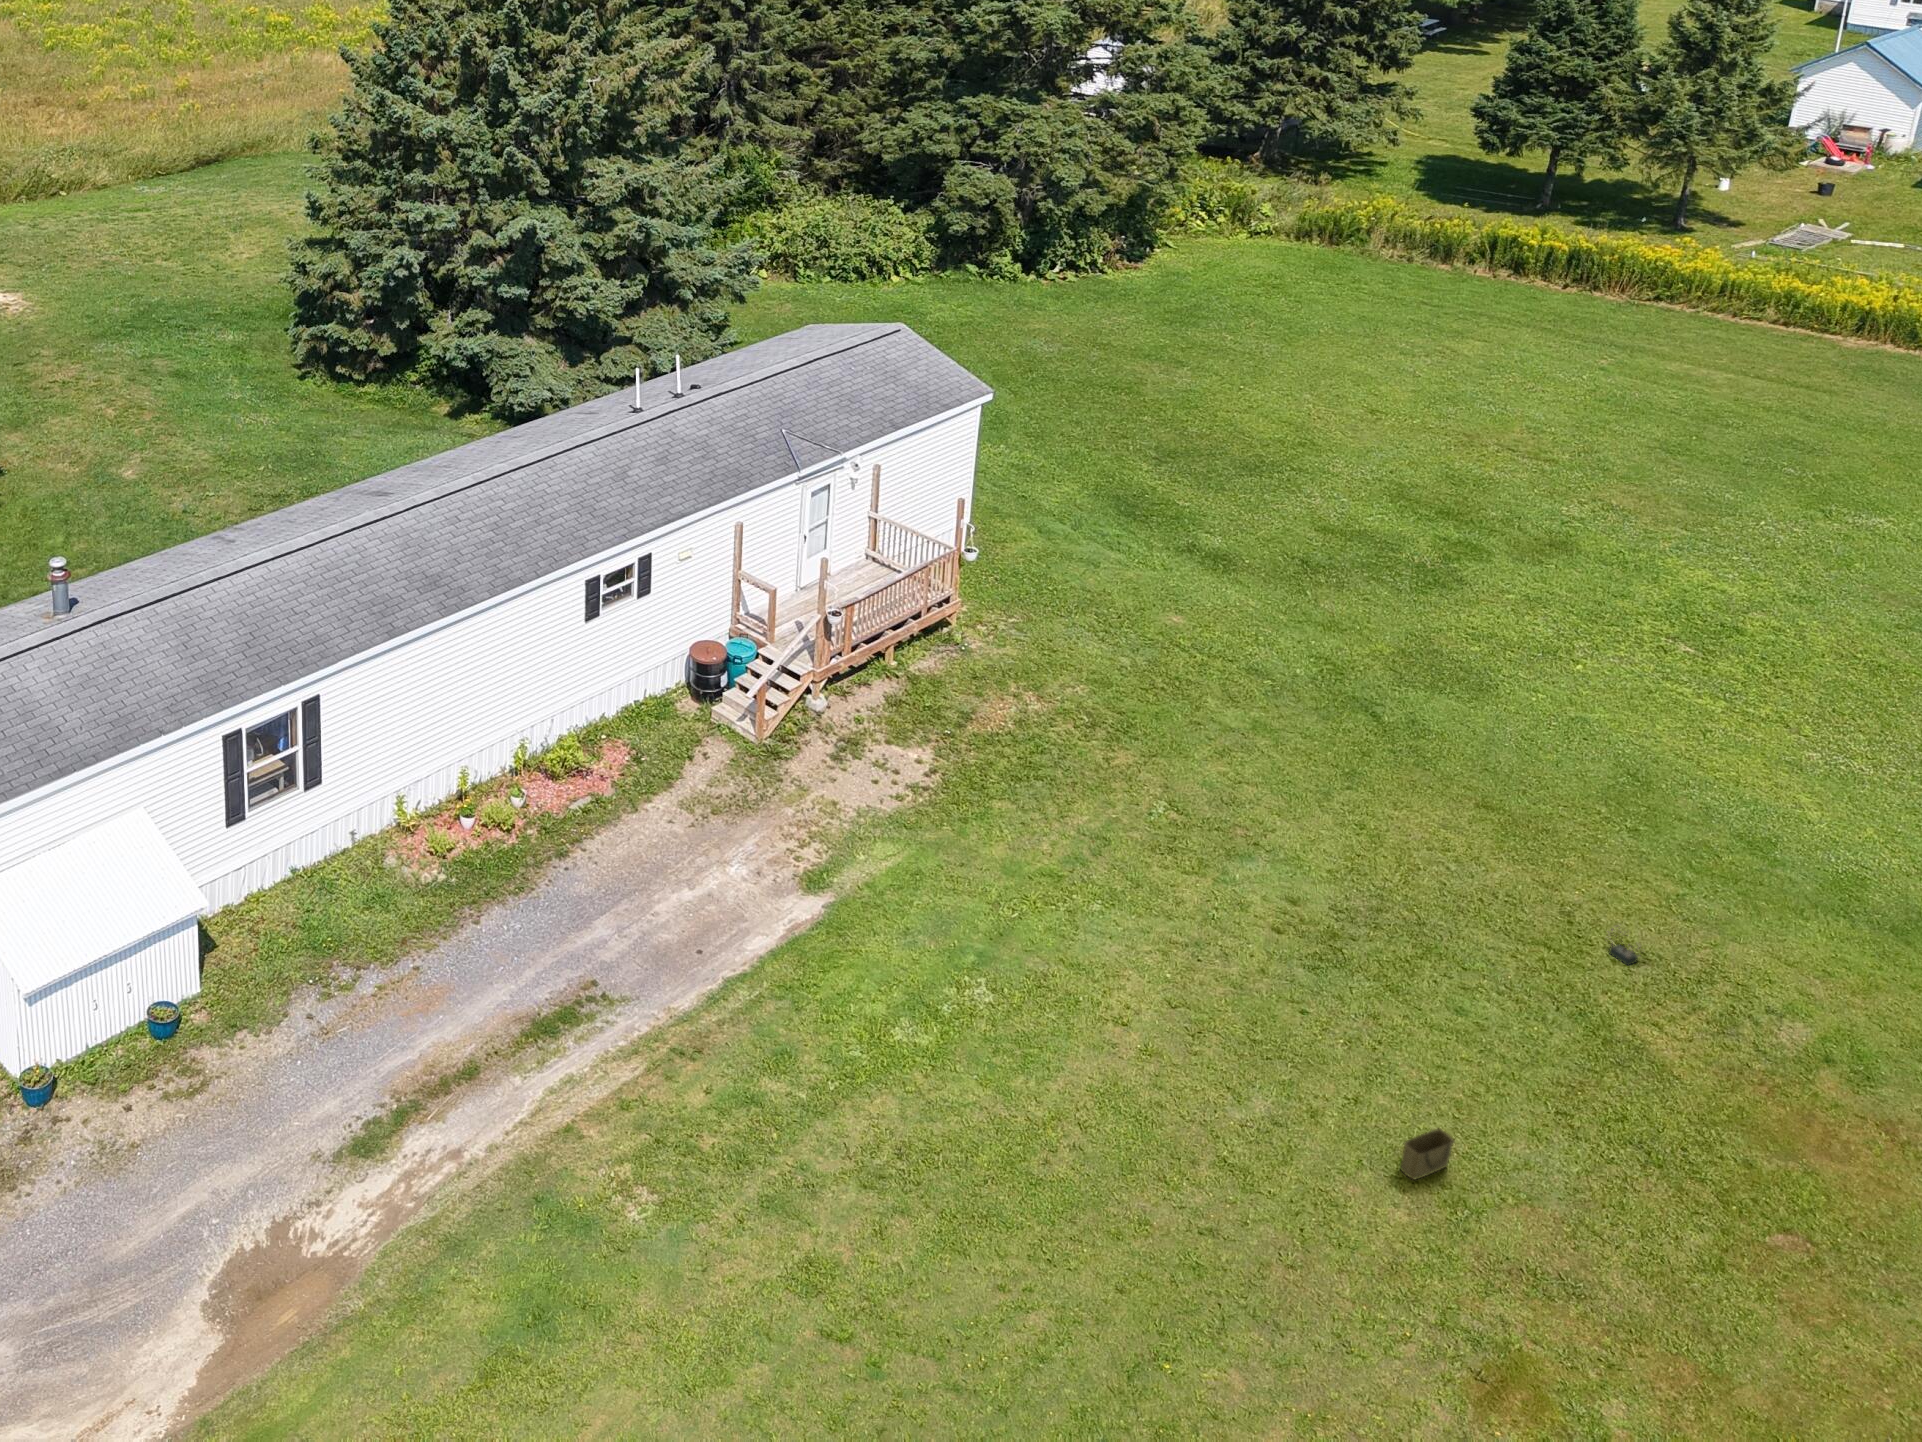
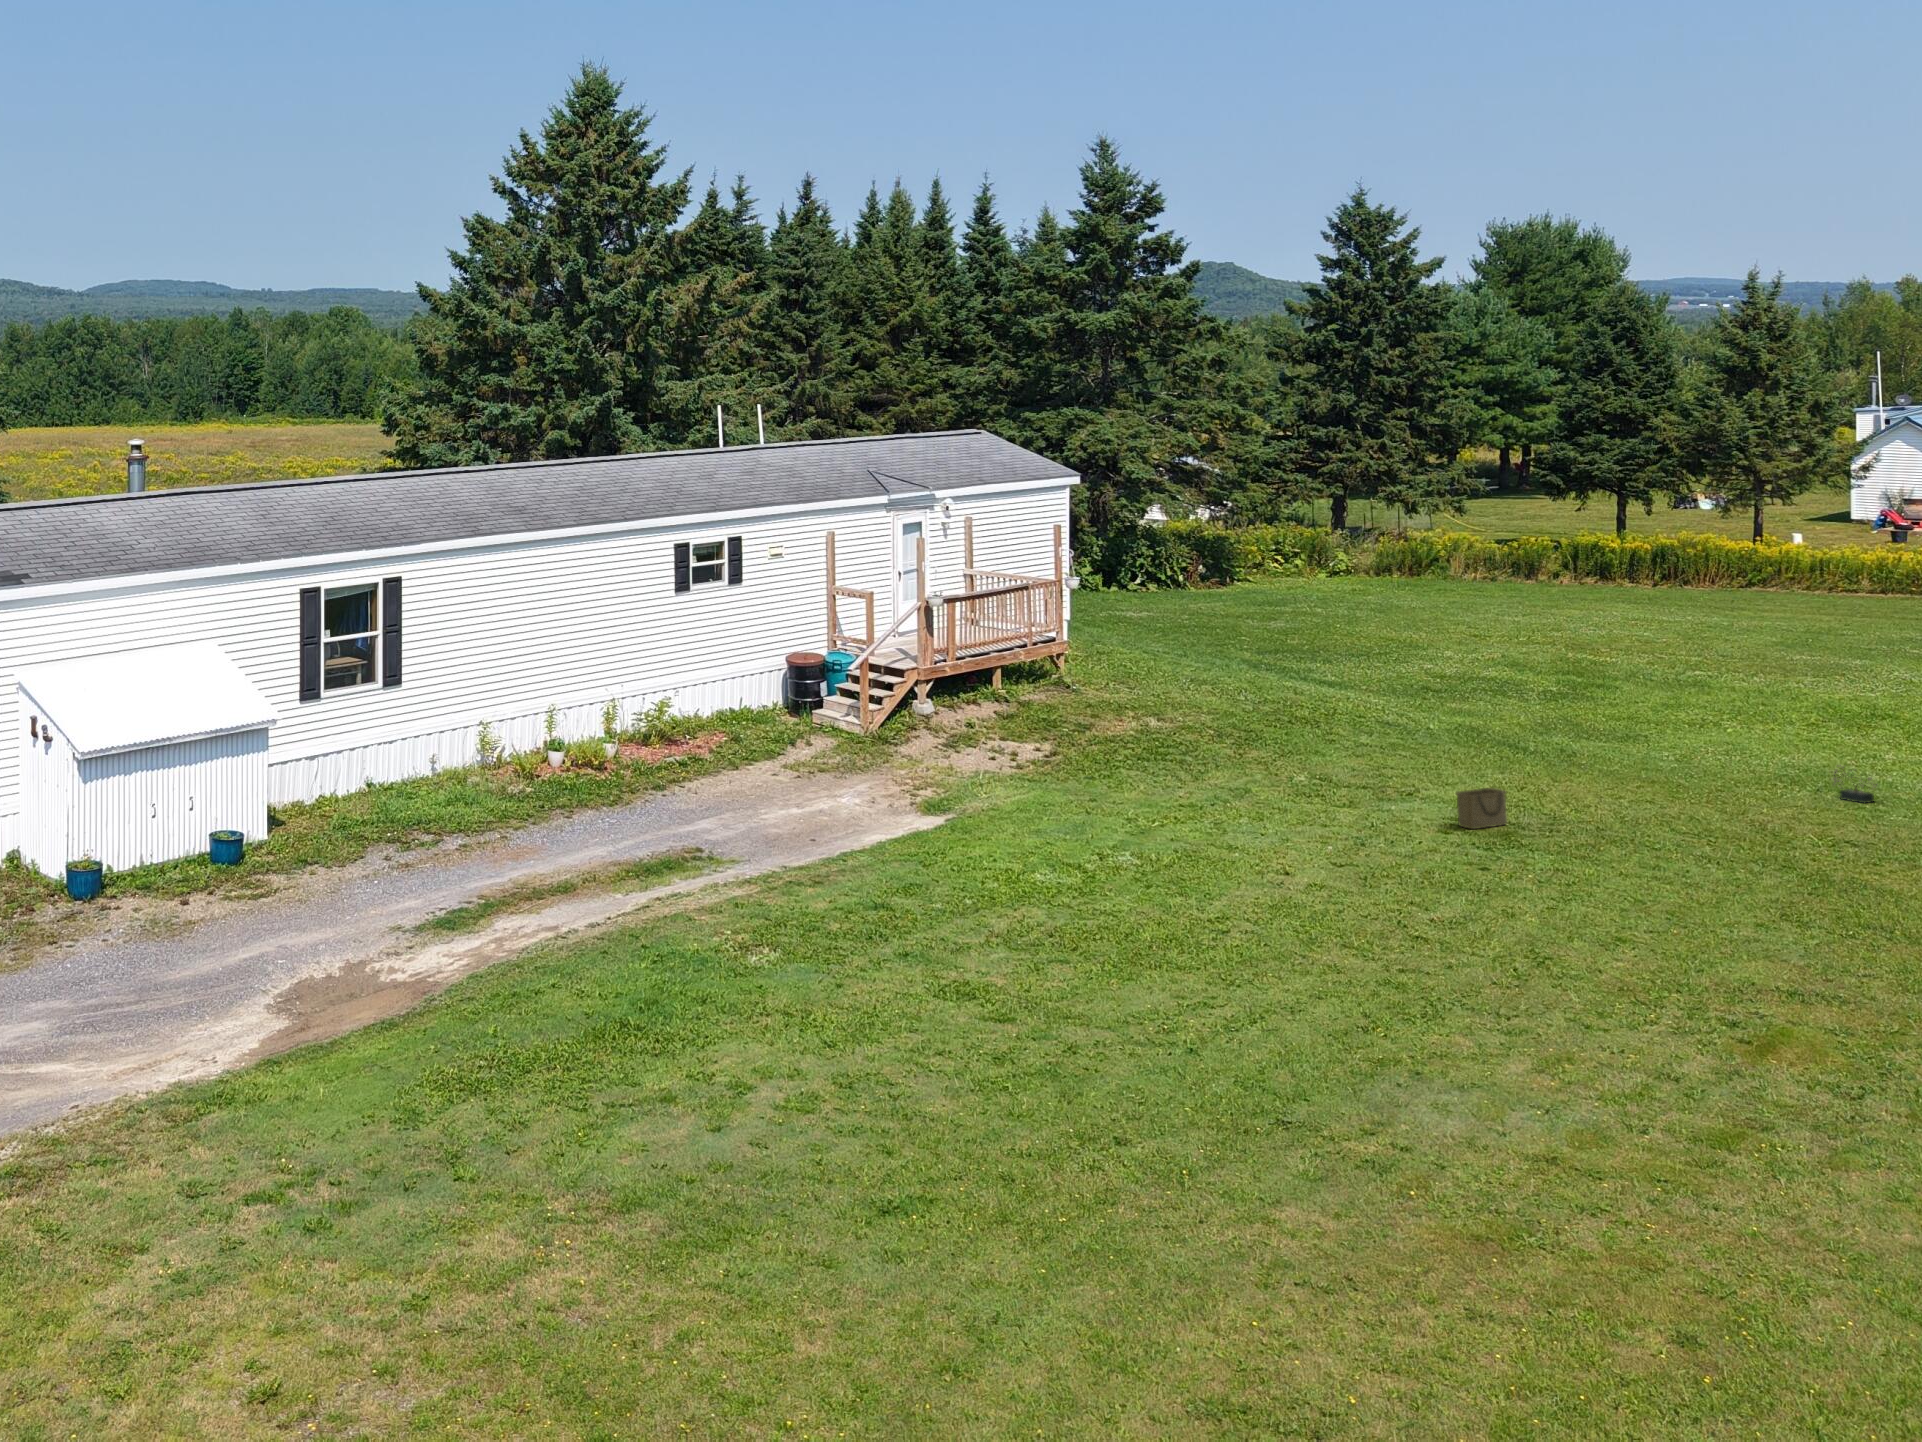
basket: present [1400,1129,1455,1180] -> present [1456,788,1507,829]

